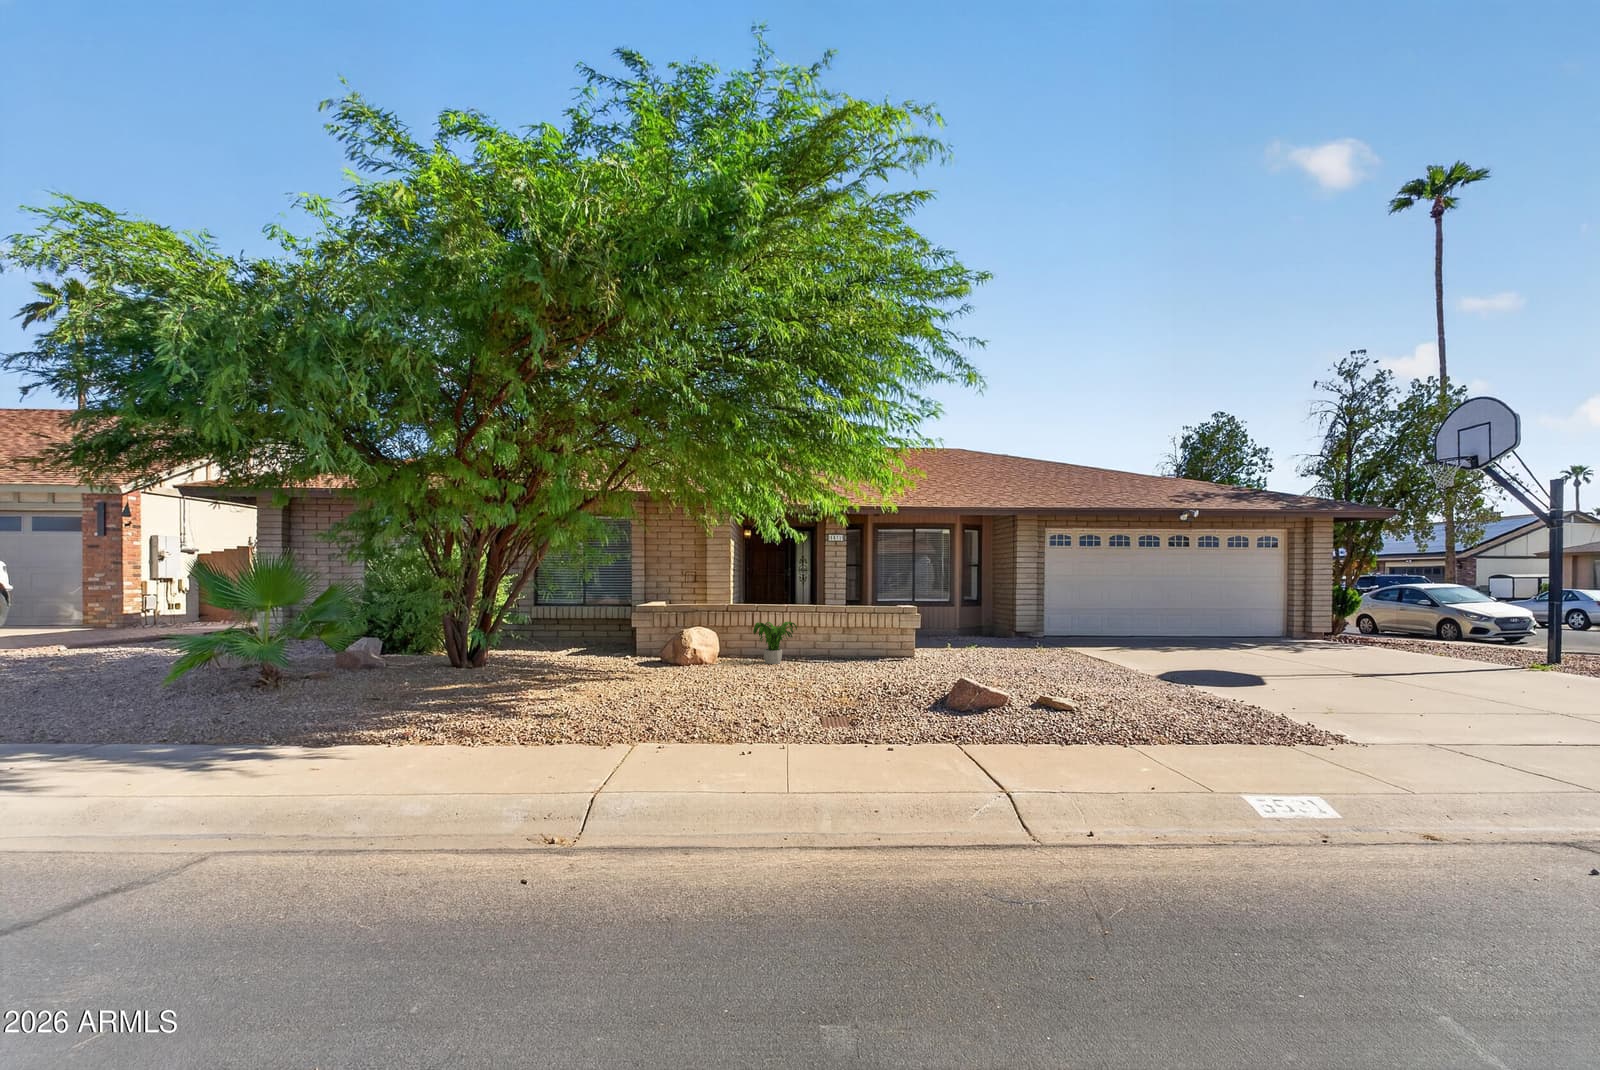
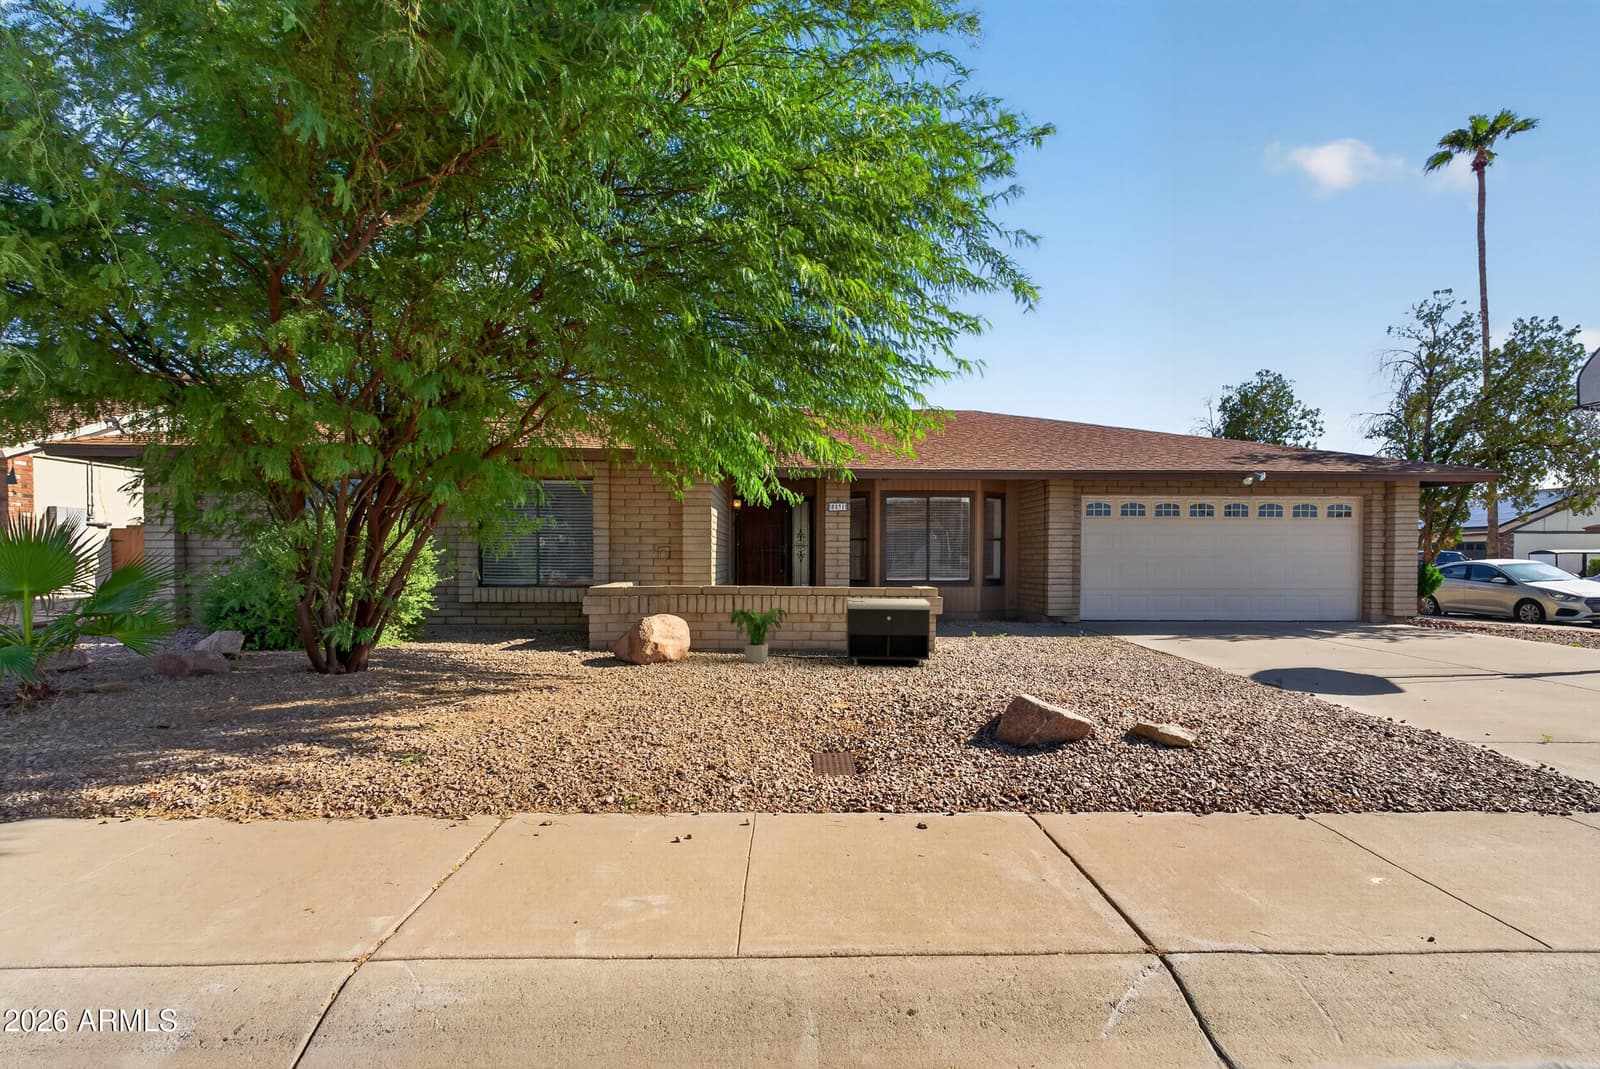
storage bench: none [844,614,909,666] -> present [846,598,930,665]

